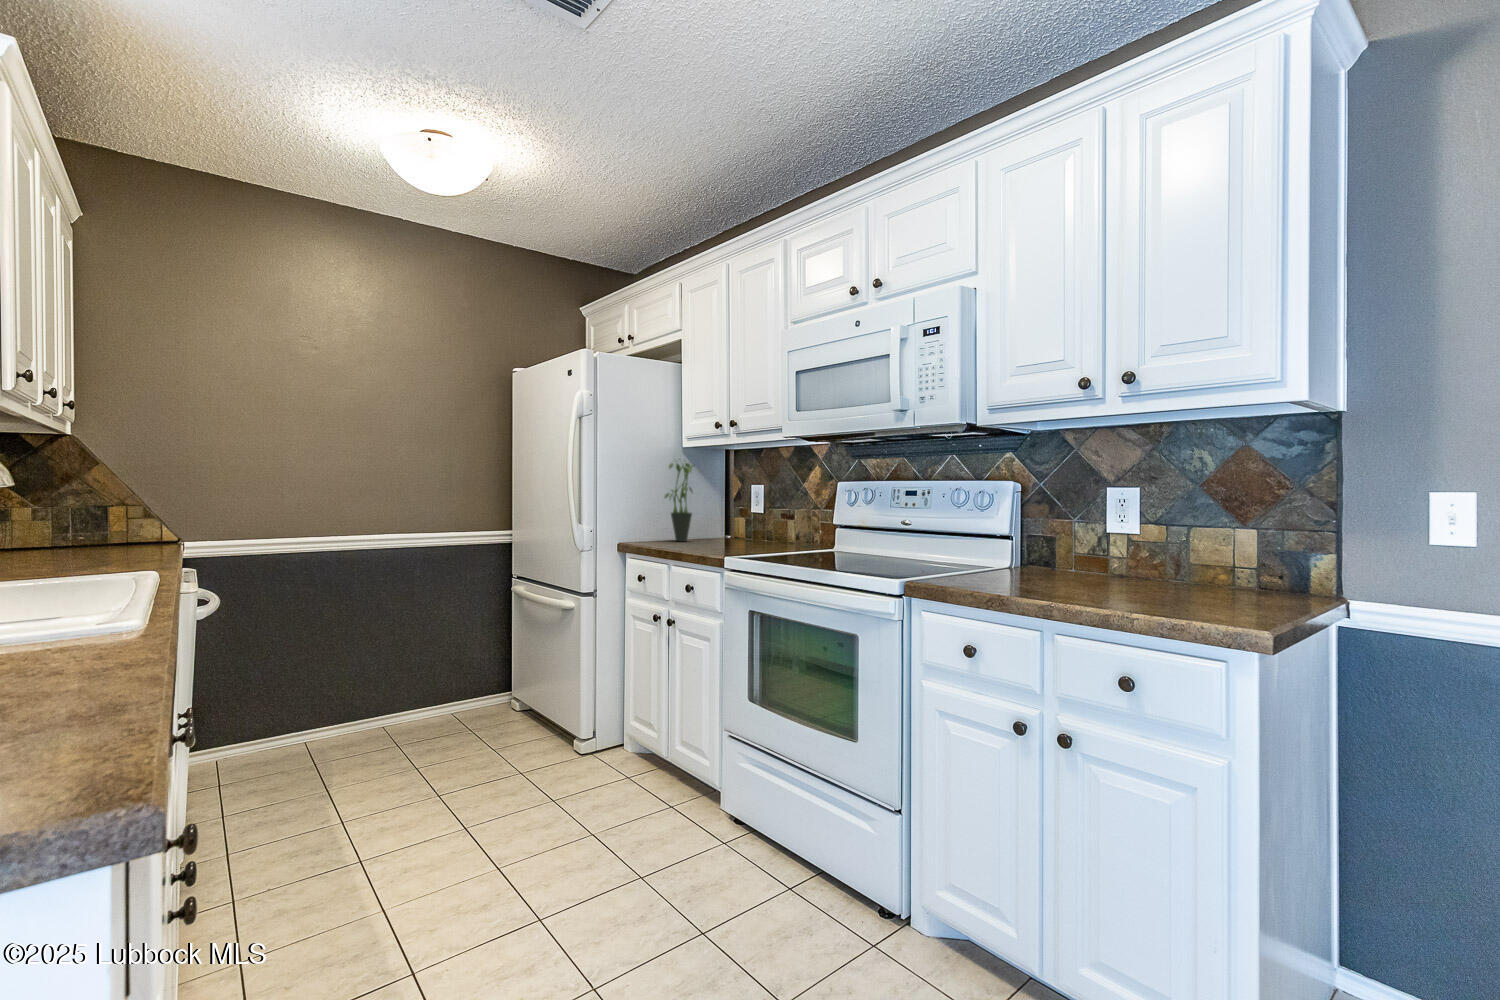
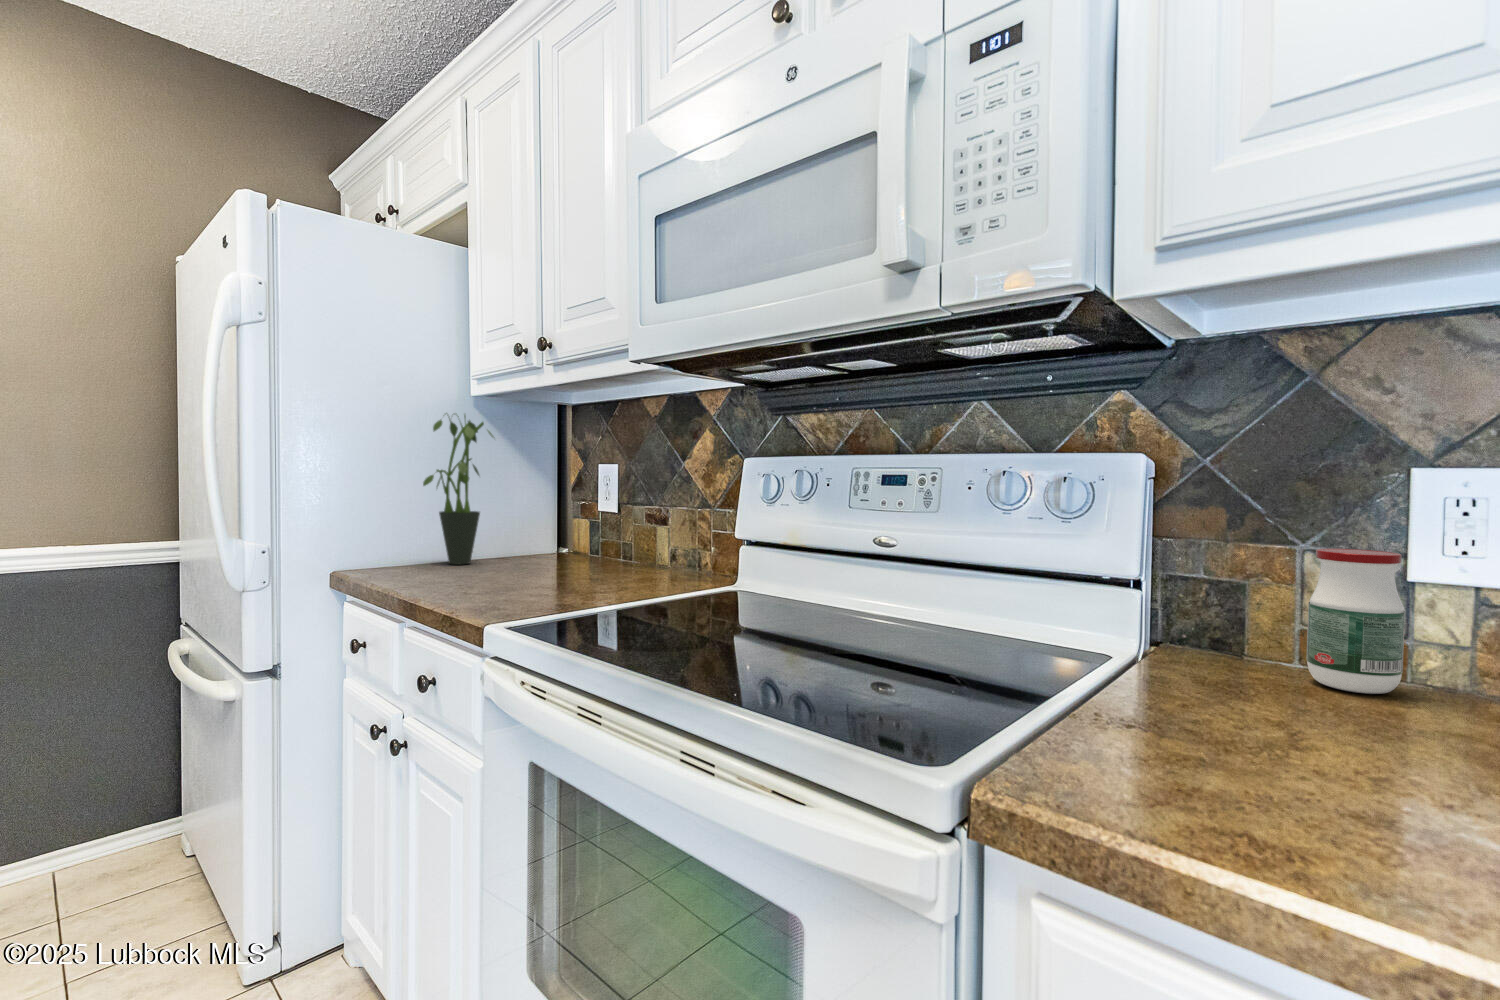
jar: none [1065,520,1097,575] -> present [1306,549,1405,694]

